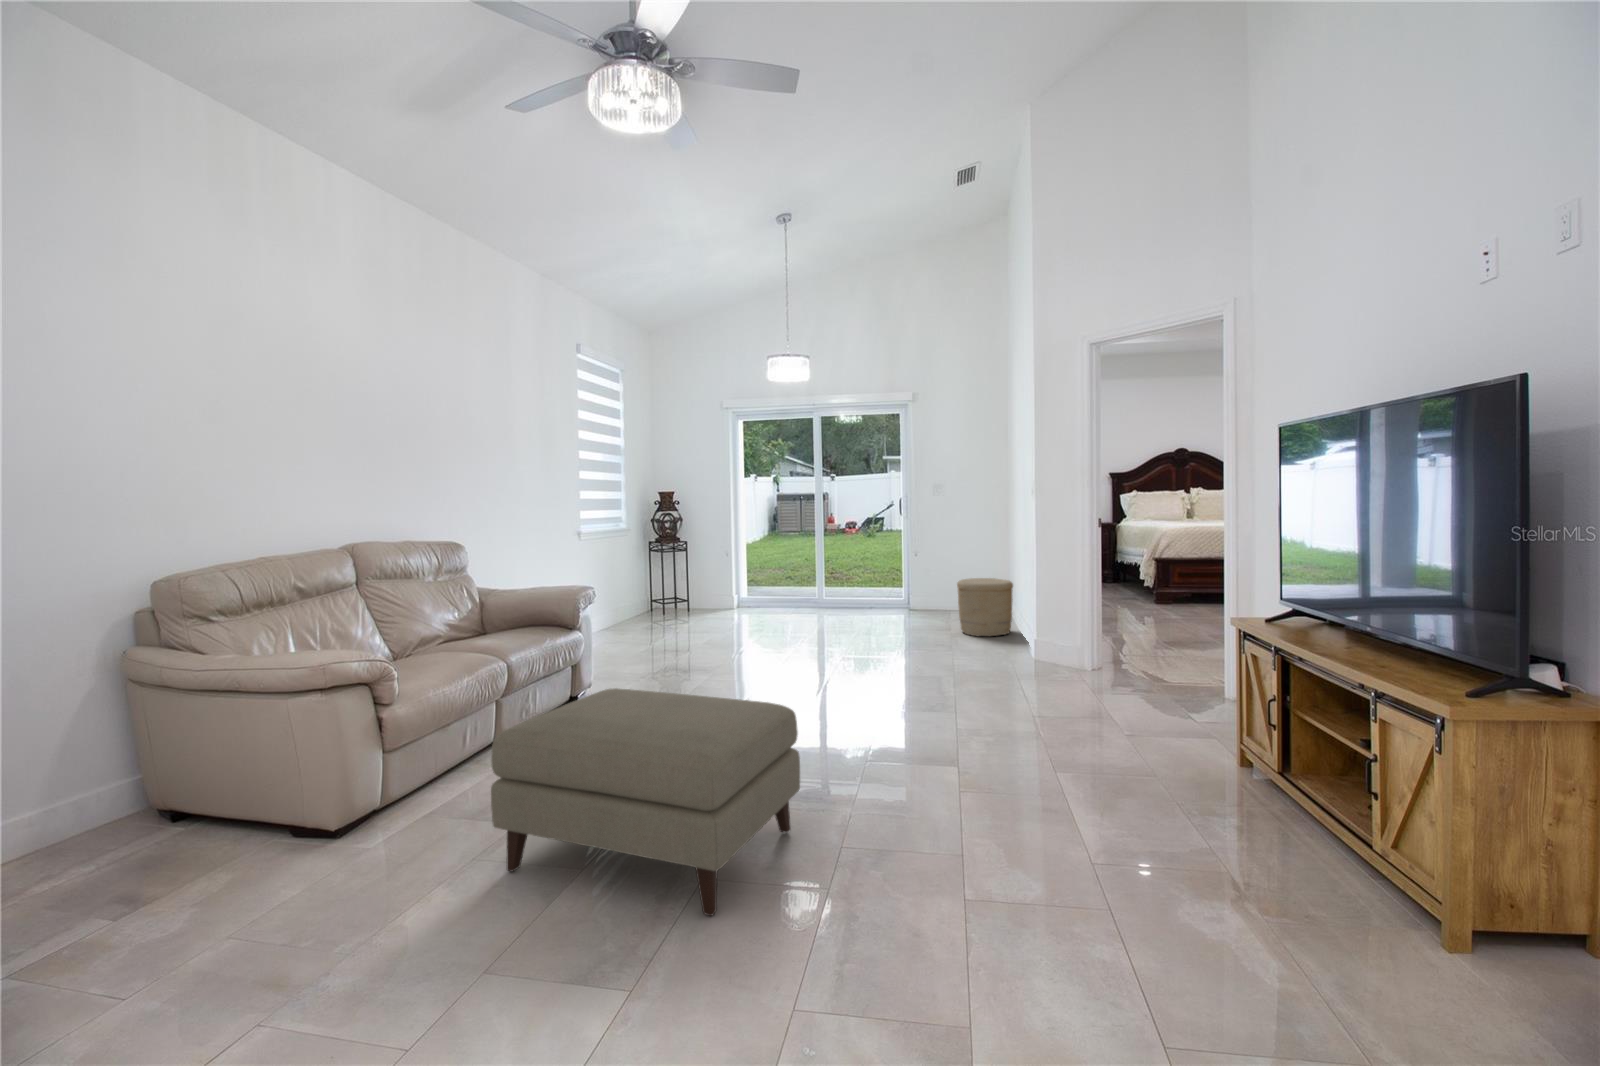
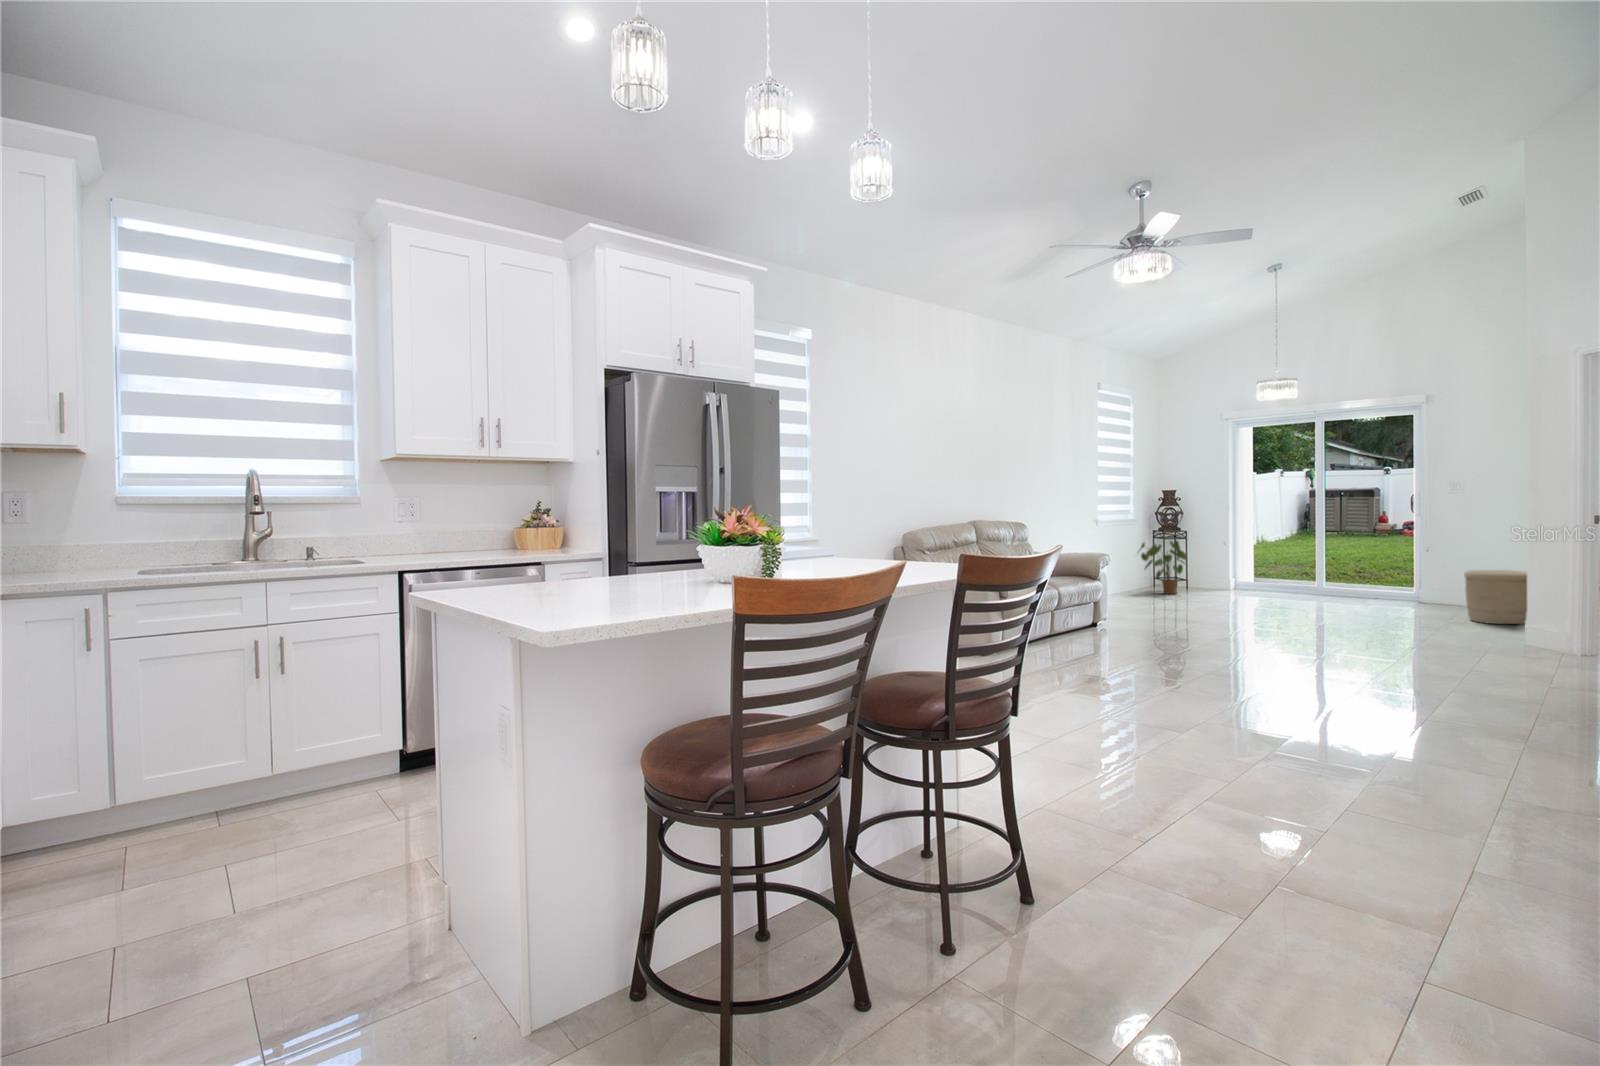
house plant: none [629,554,692,622] -> present [1141,541,1187,594]
ottoman: present [491,688,800,916] -> none [1060,598,1231,694]

